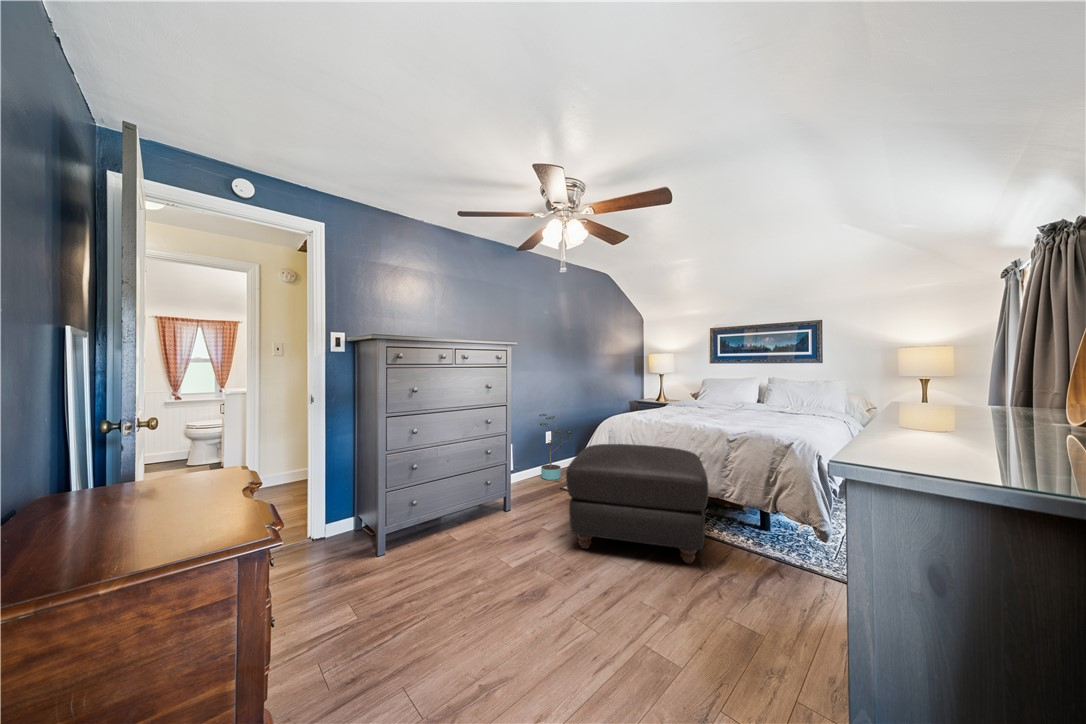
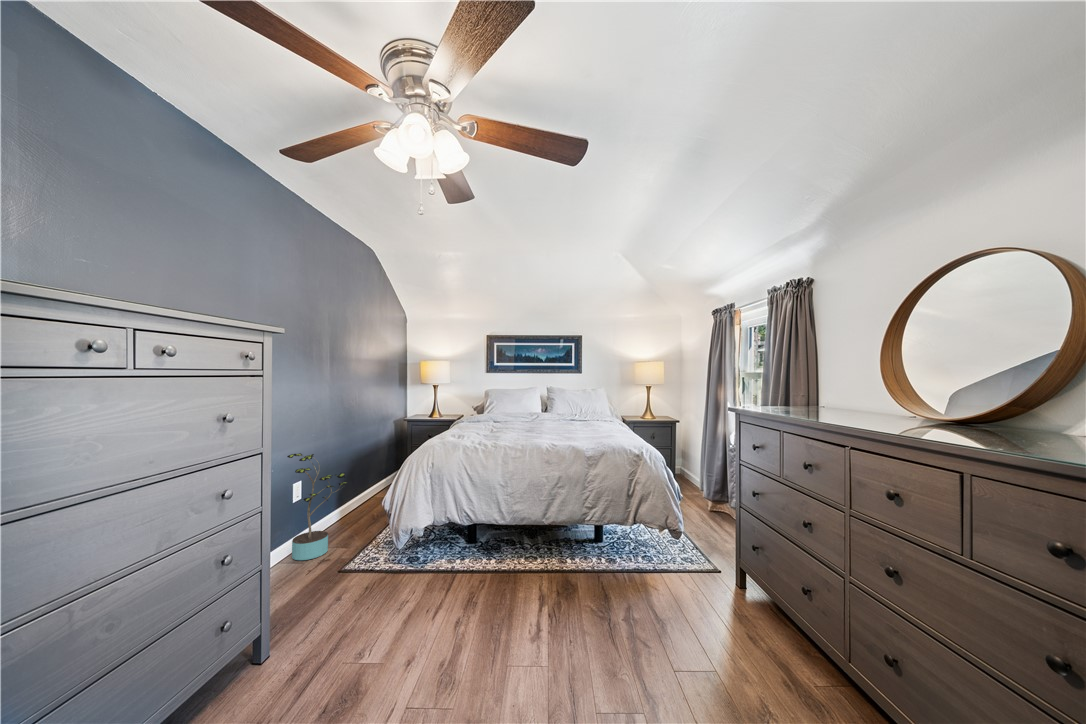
ottoman: present [566,444,708,563] -> none [407,474,611,667]

